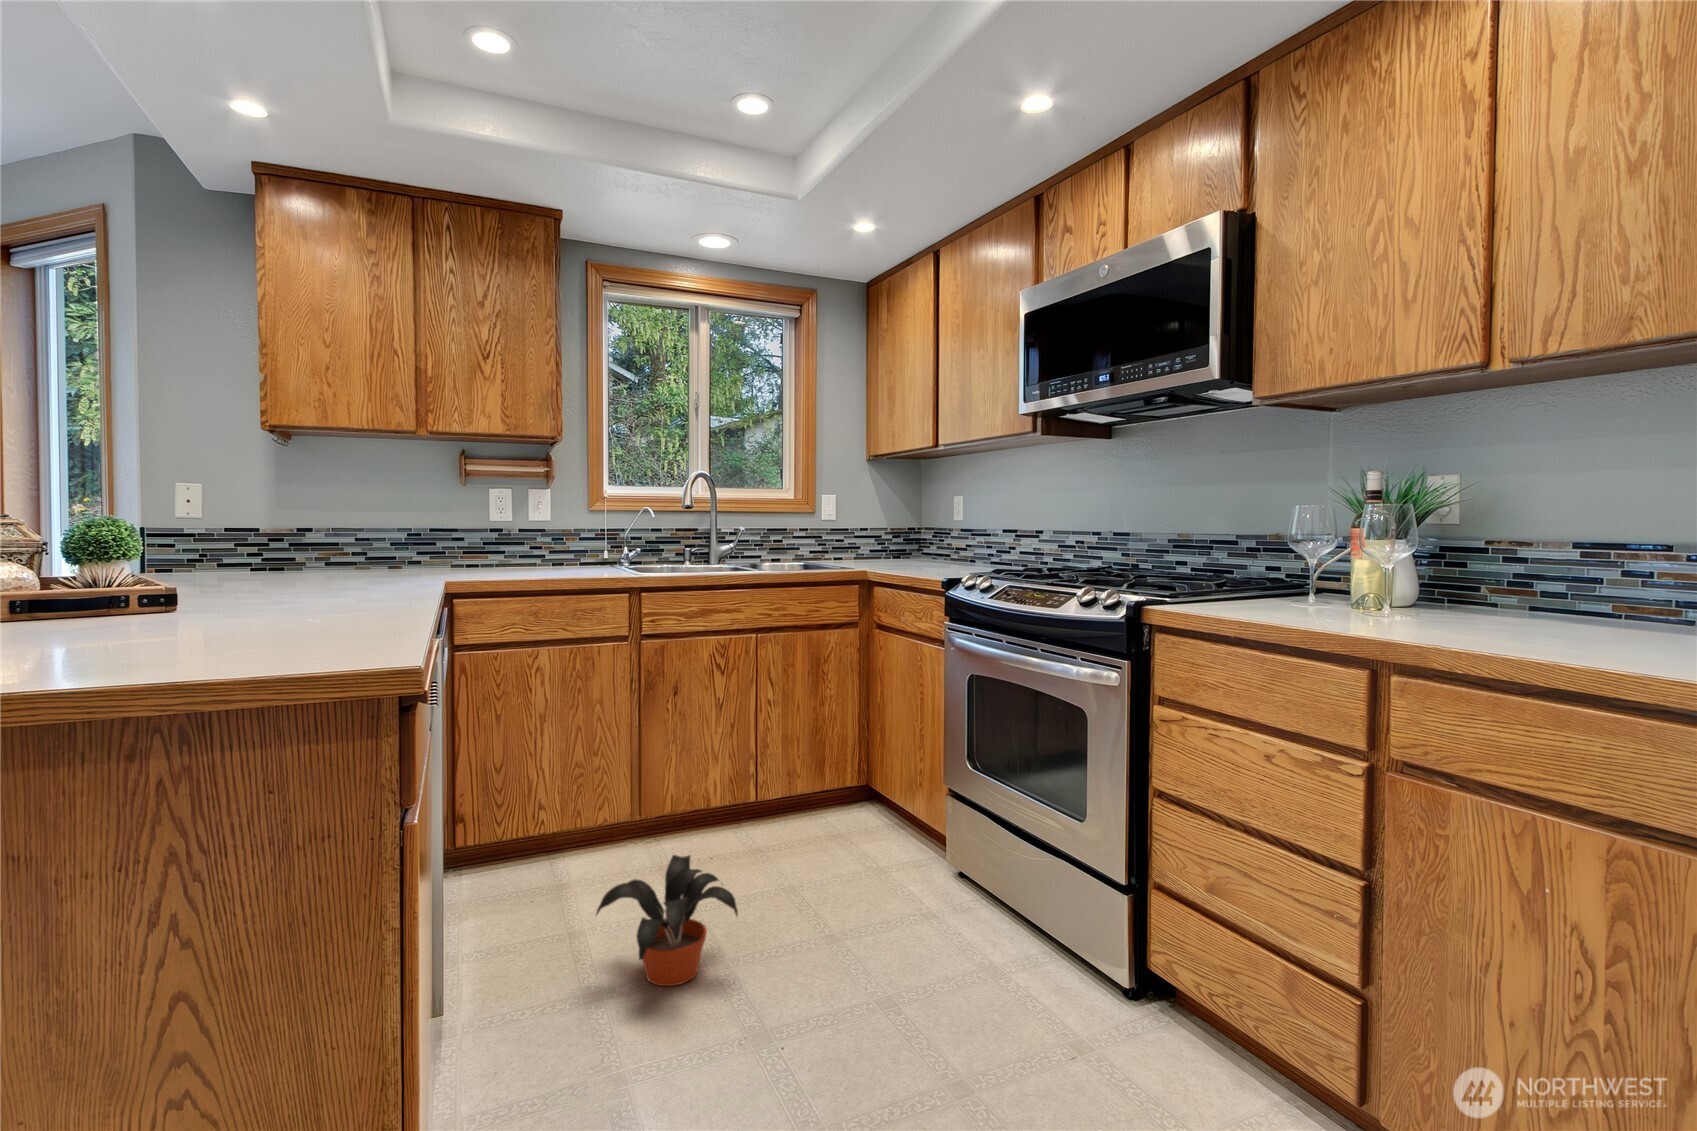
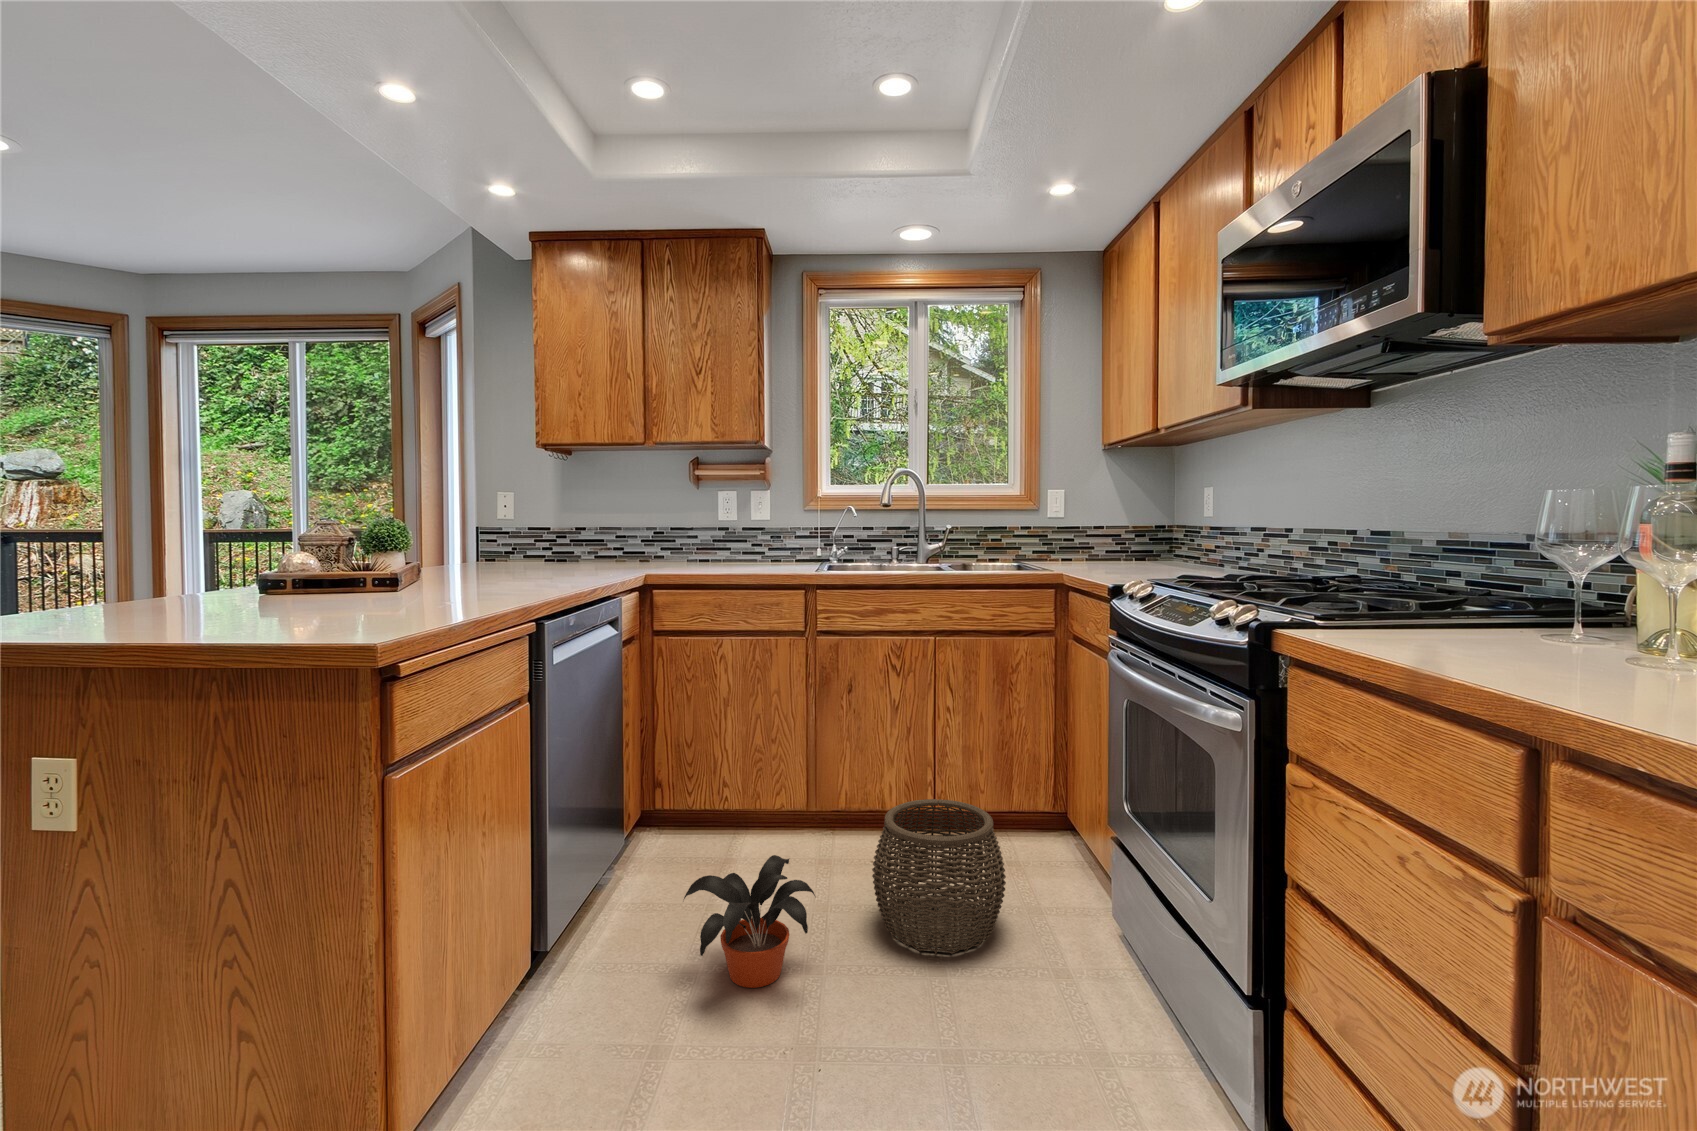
woven basket: none [753,781,876,919] -> present [872,799,1006,954]

